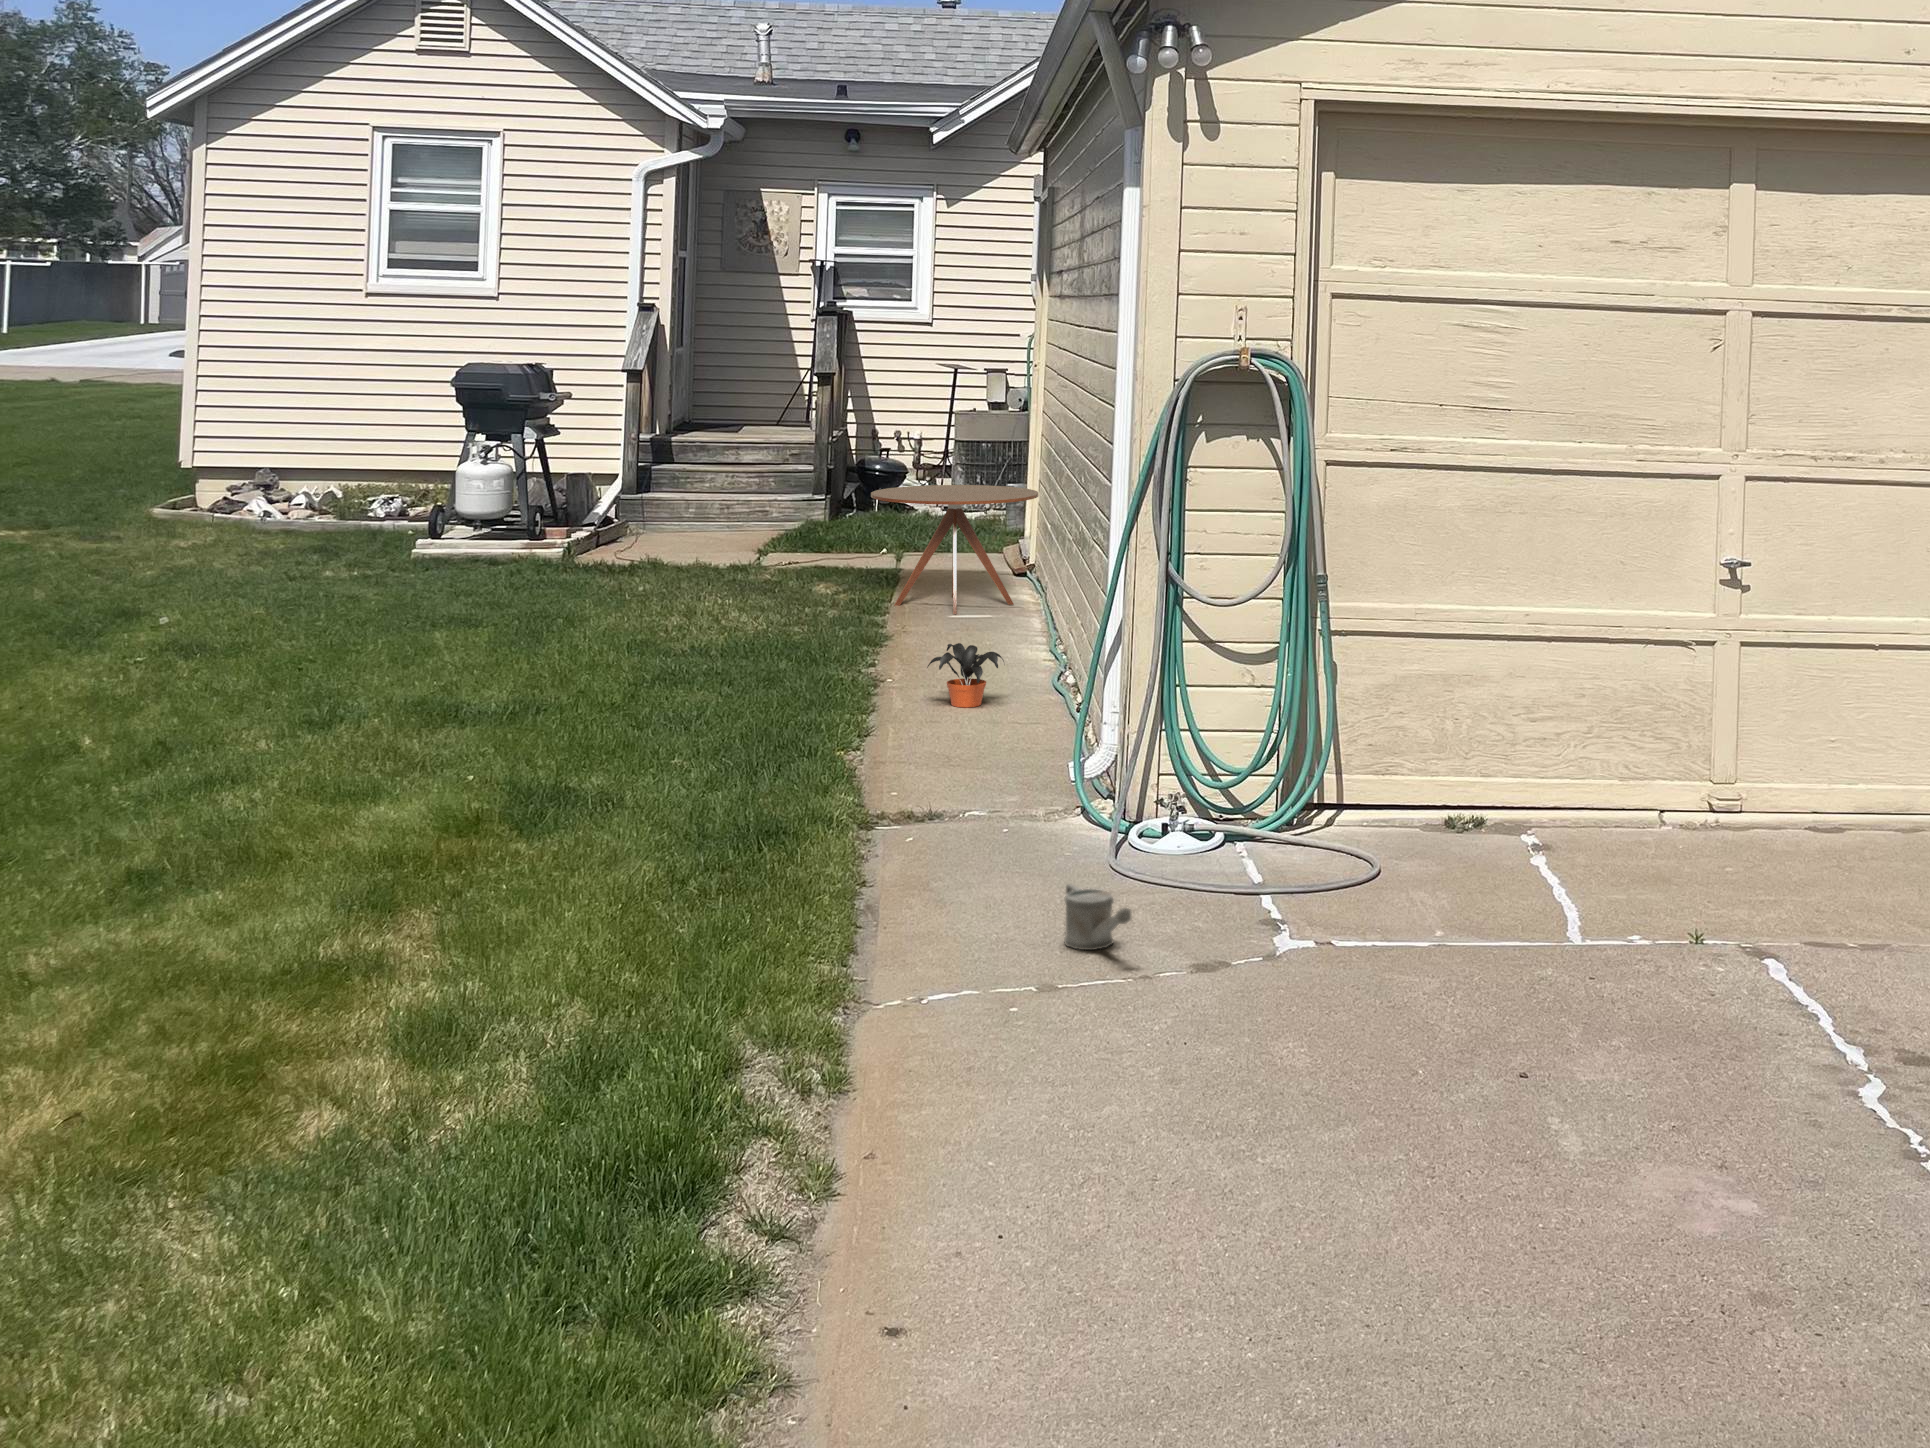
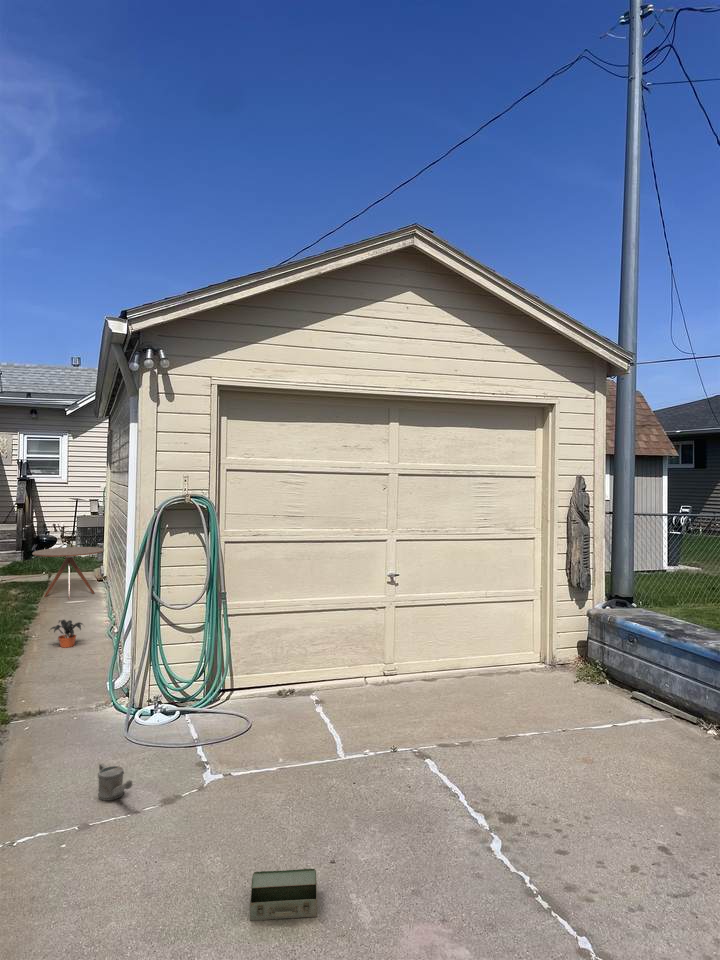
toolbox: none [1343,1050,1471,1124] -> present [250,869,317,921]

